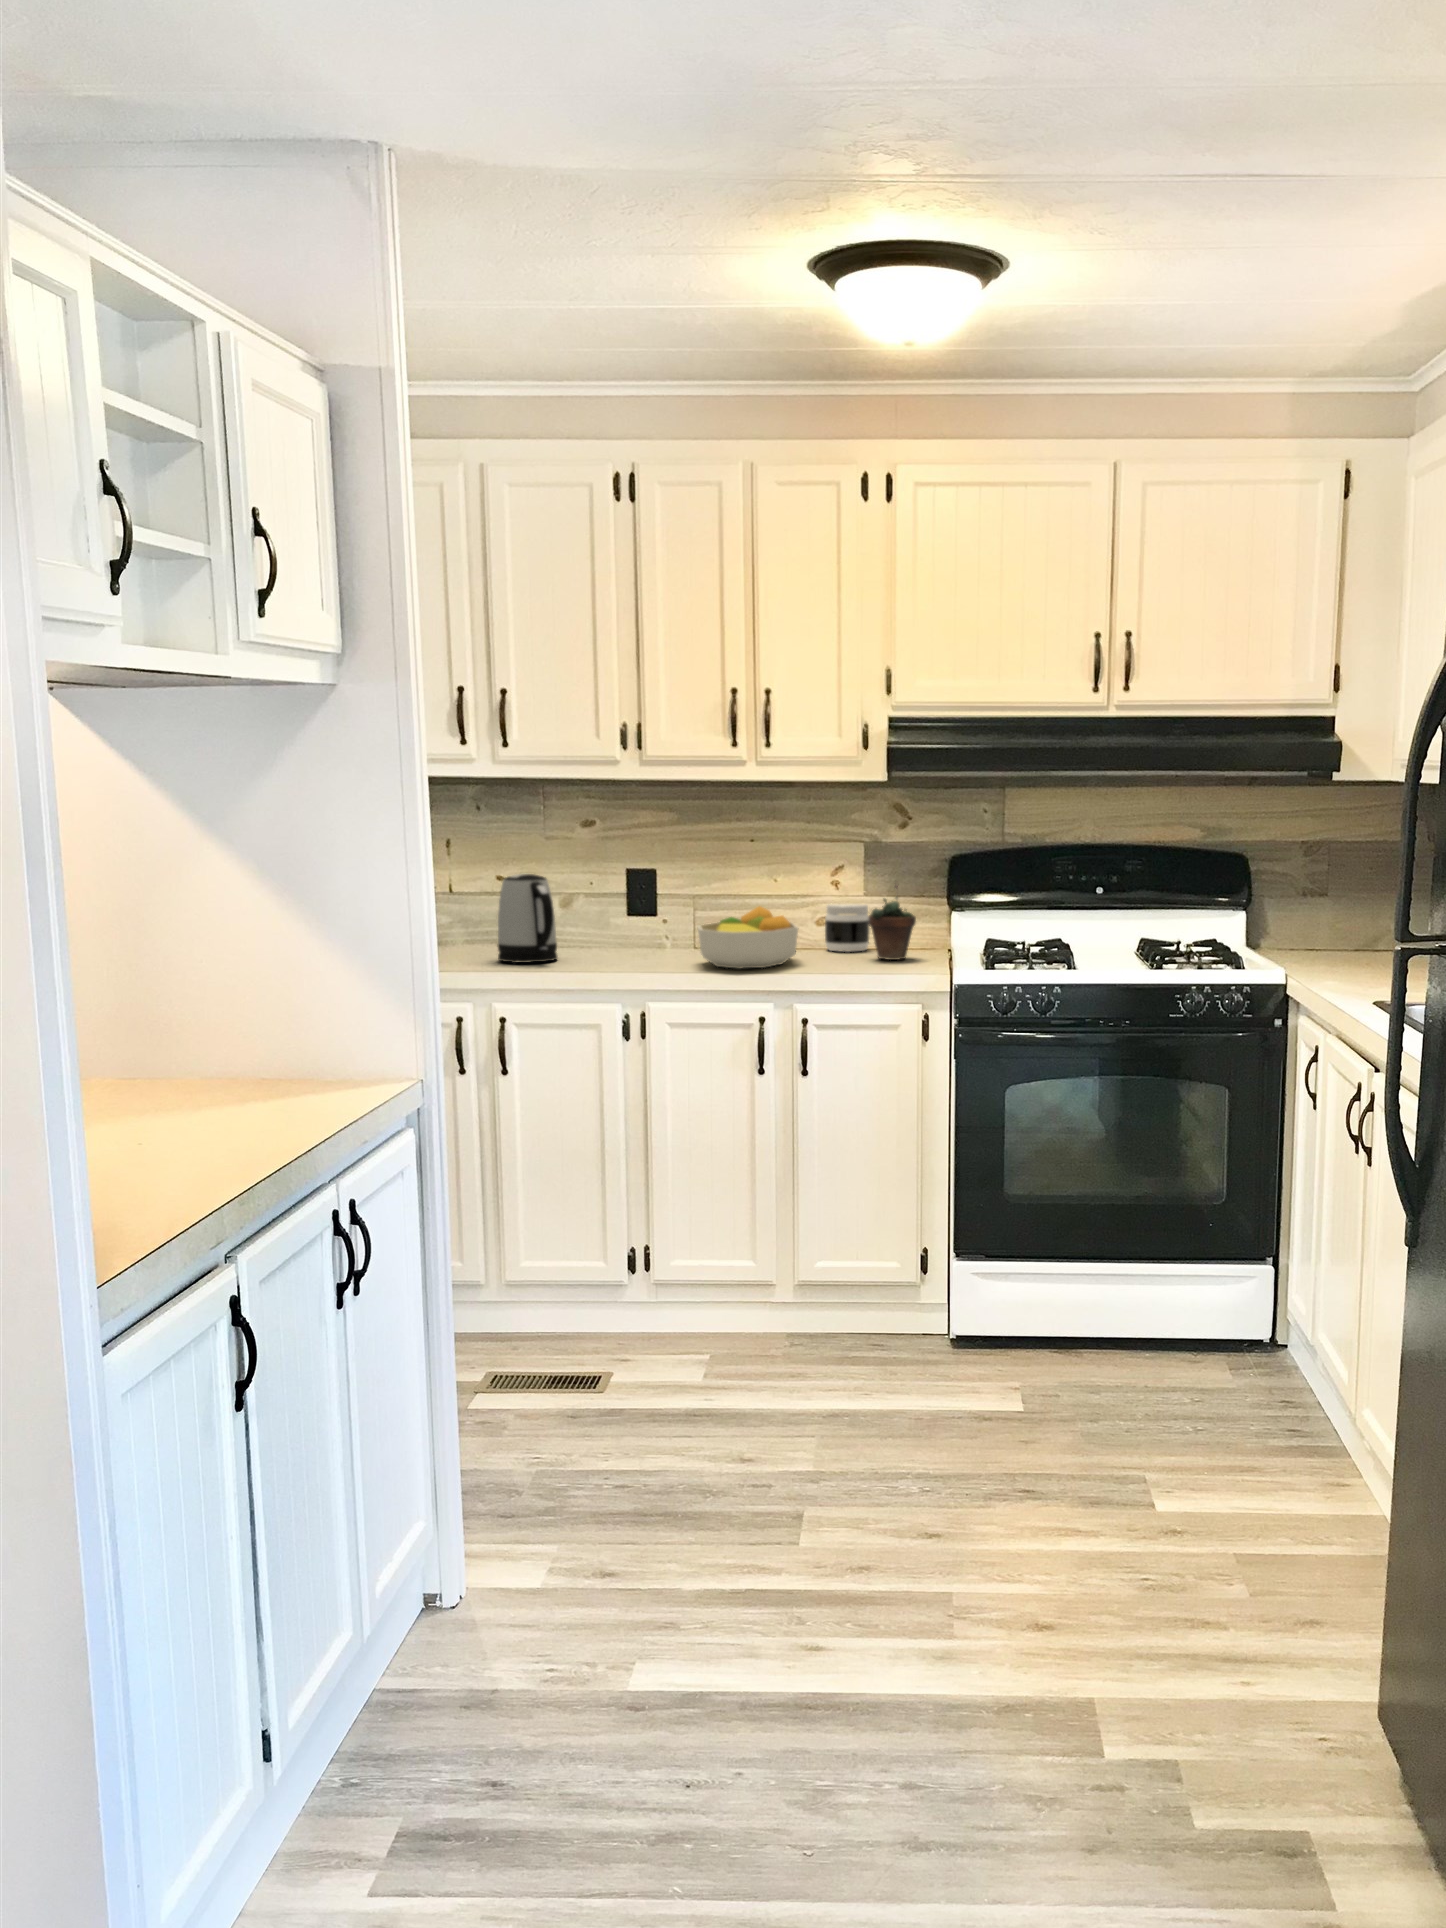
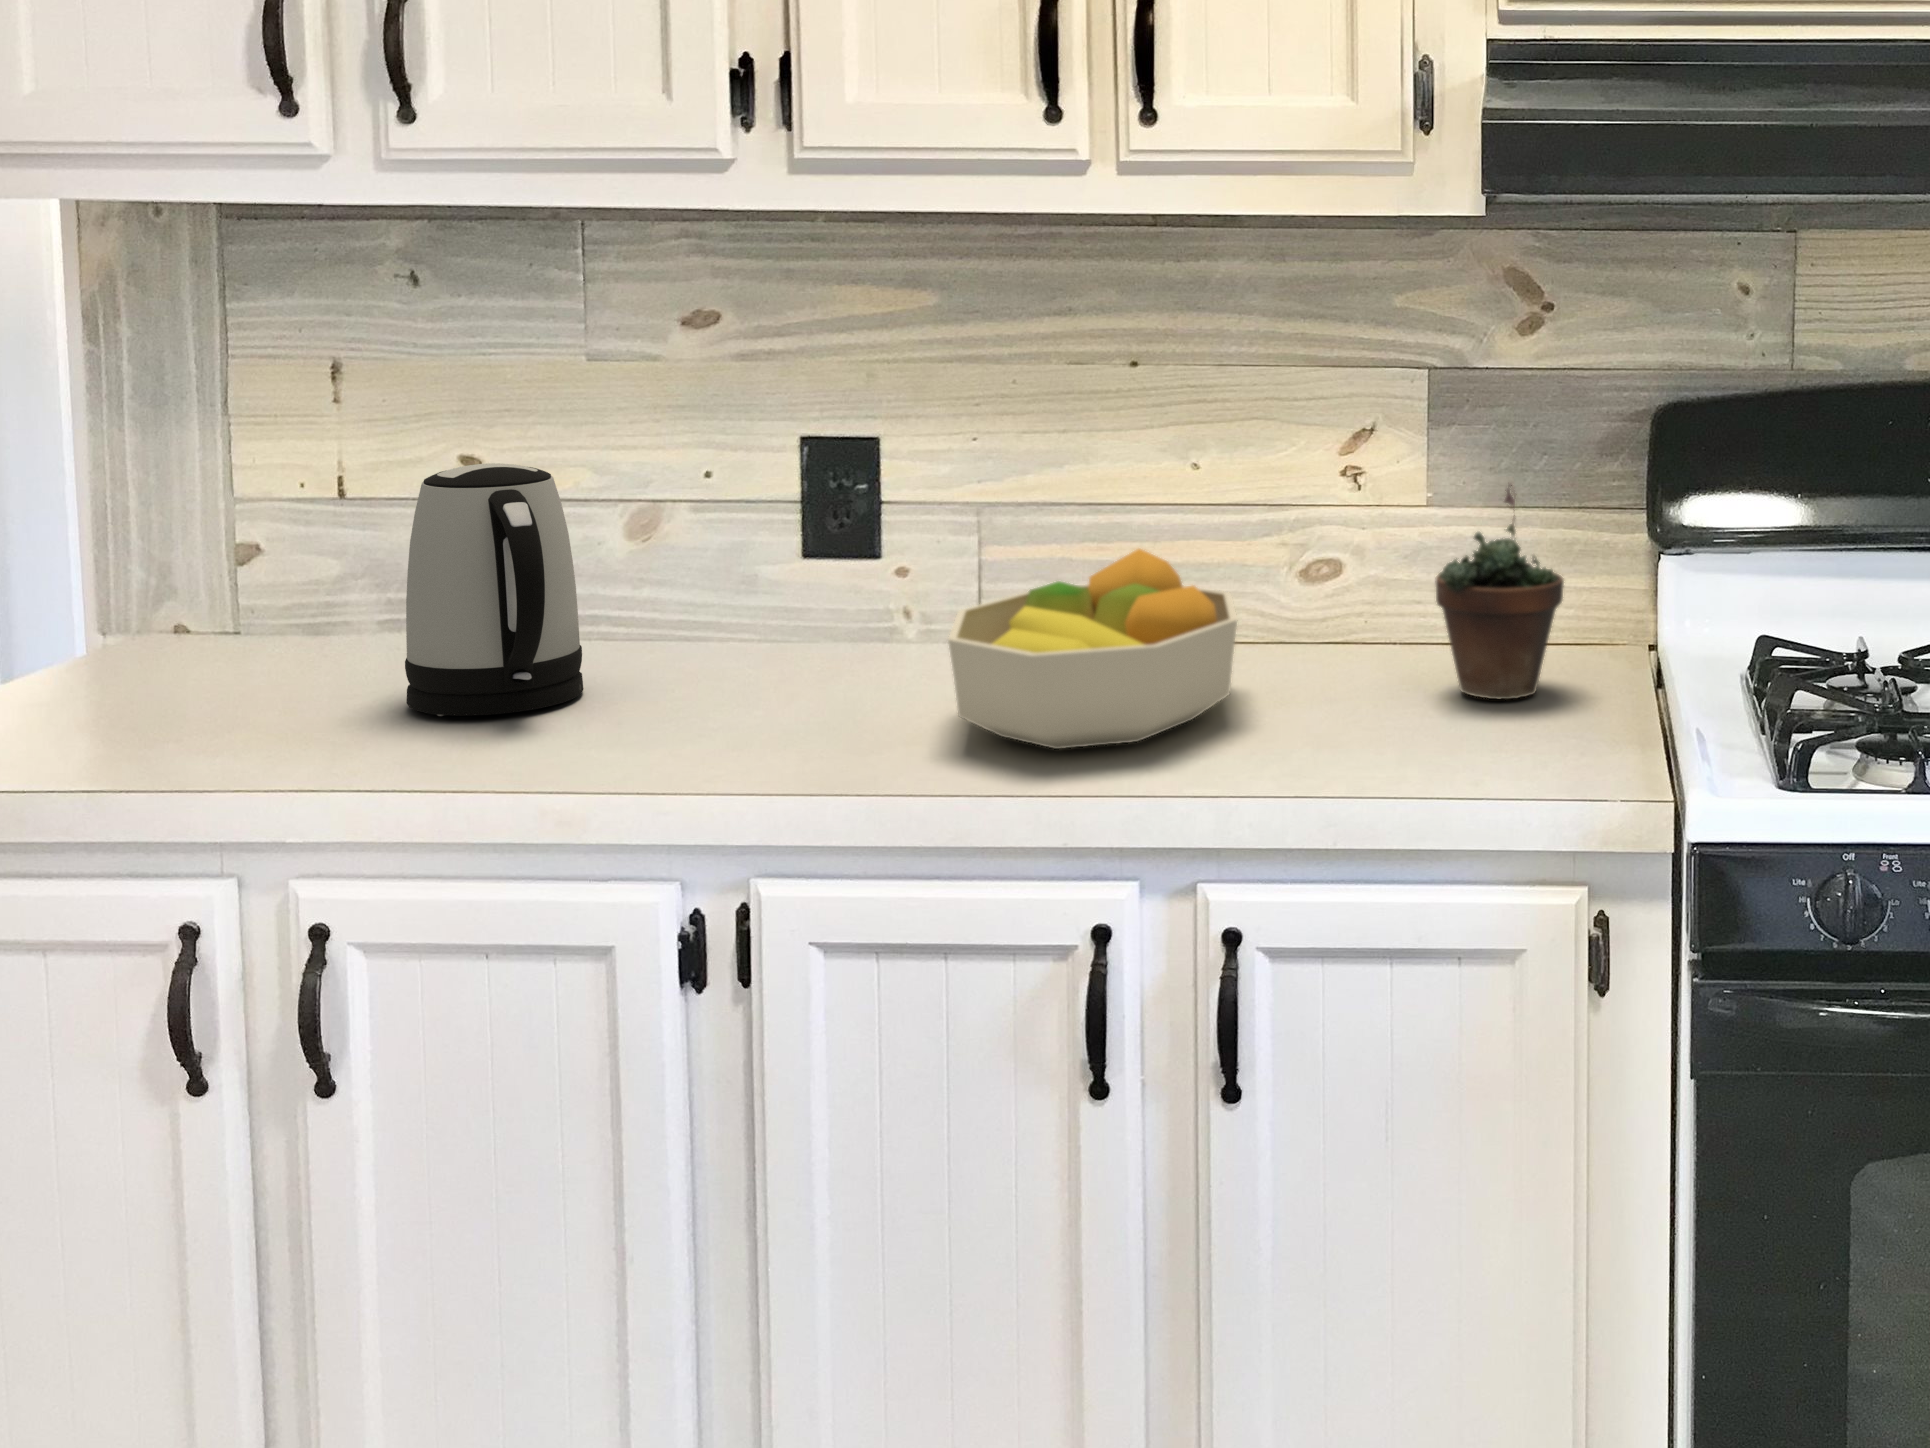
jar: present [825,904,870,952] -> none [1324,522,1440,656]

